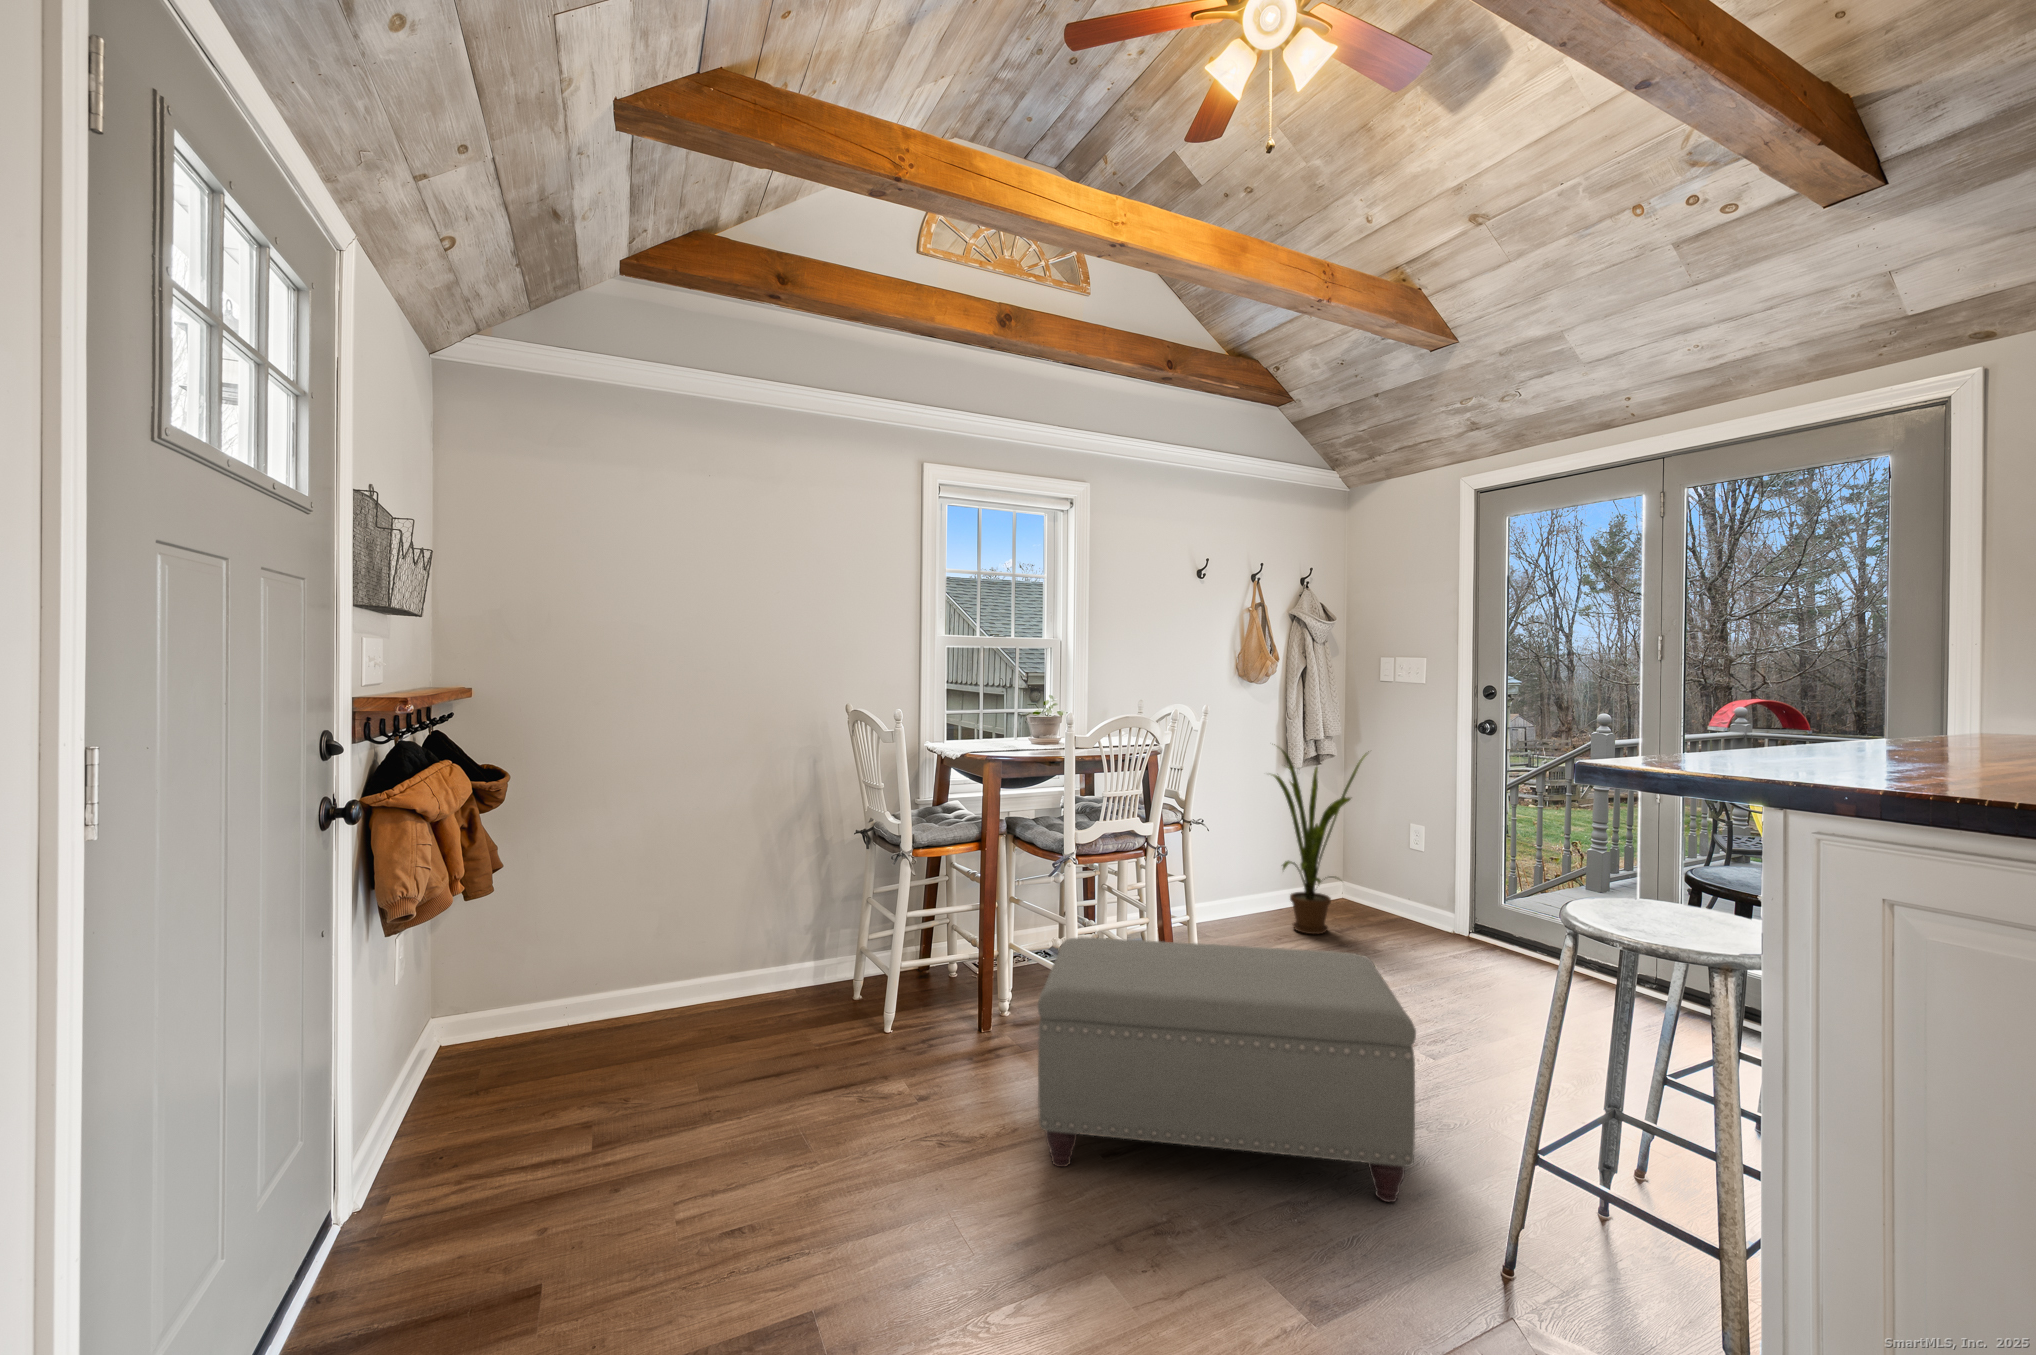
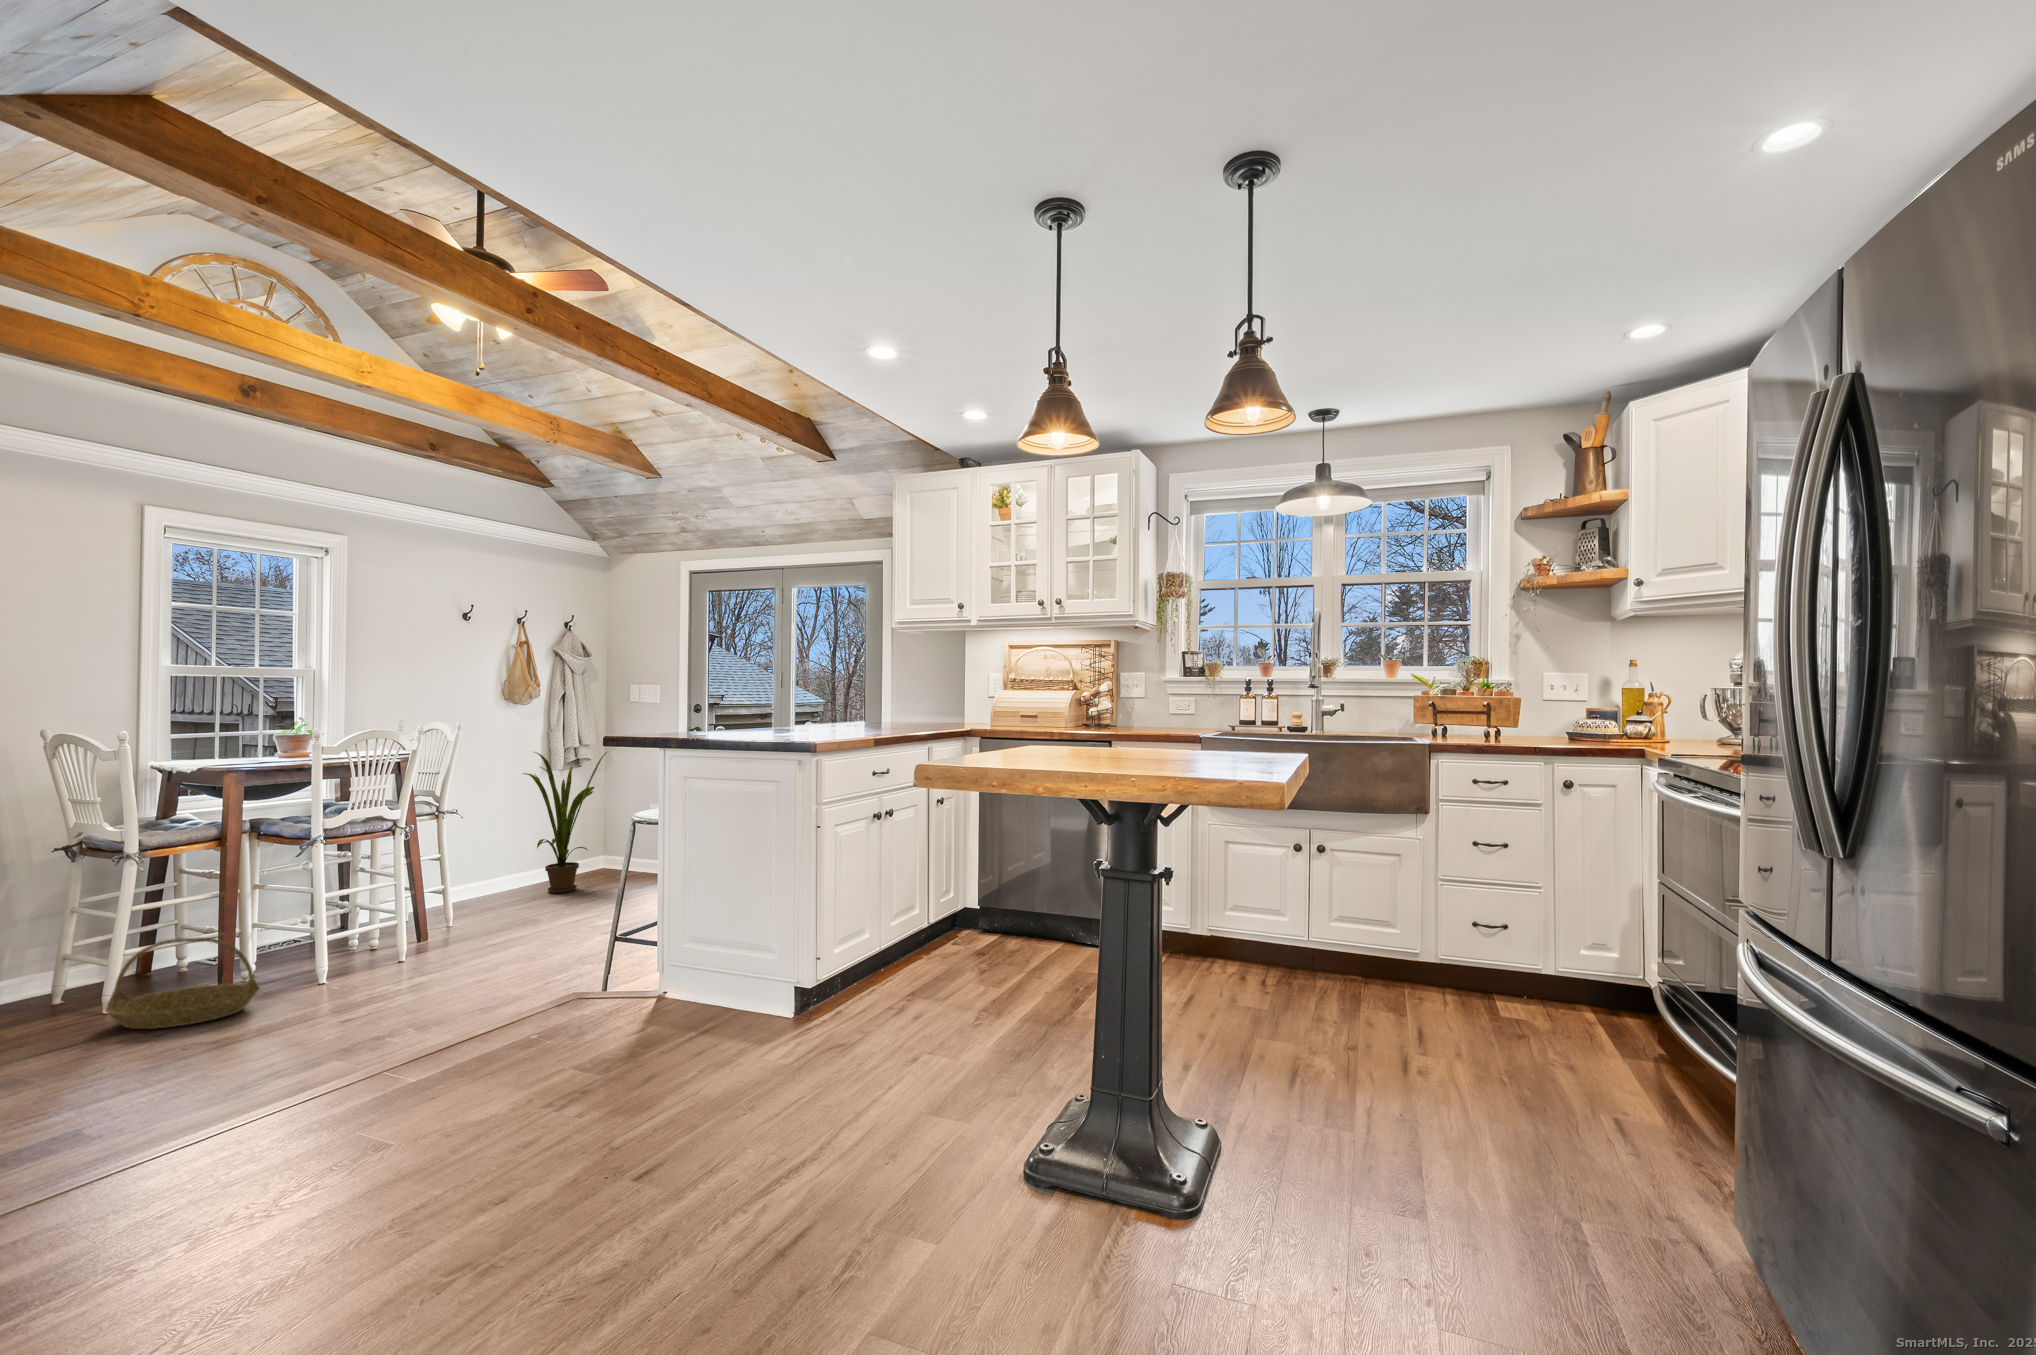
ottoman: present [1038,937,1416,1202] -> none [276,870,564,1045]
basket: none [887,960,1019,1073] -> present [105,937,260,1029]

